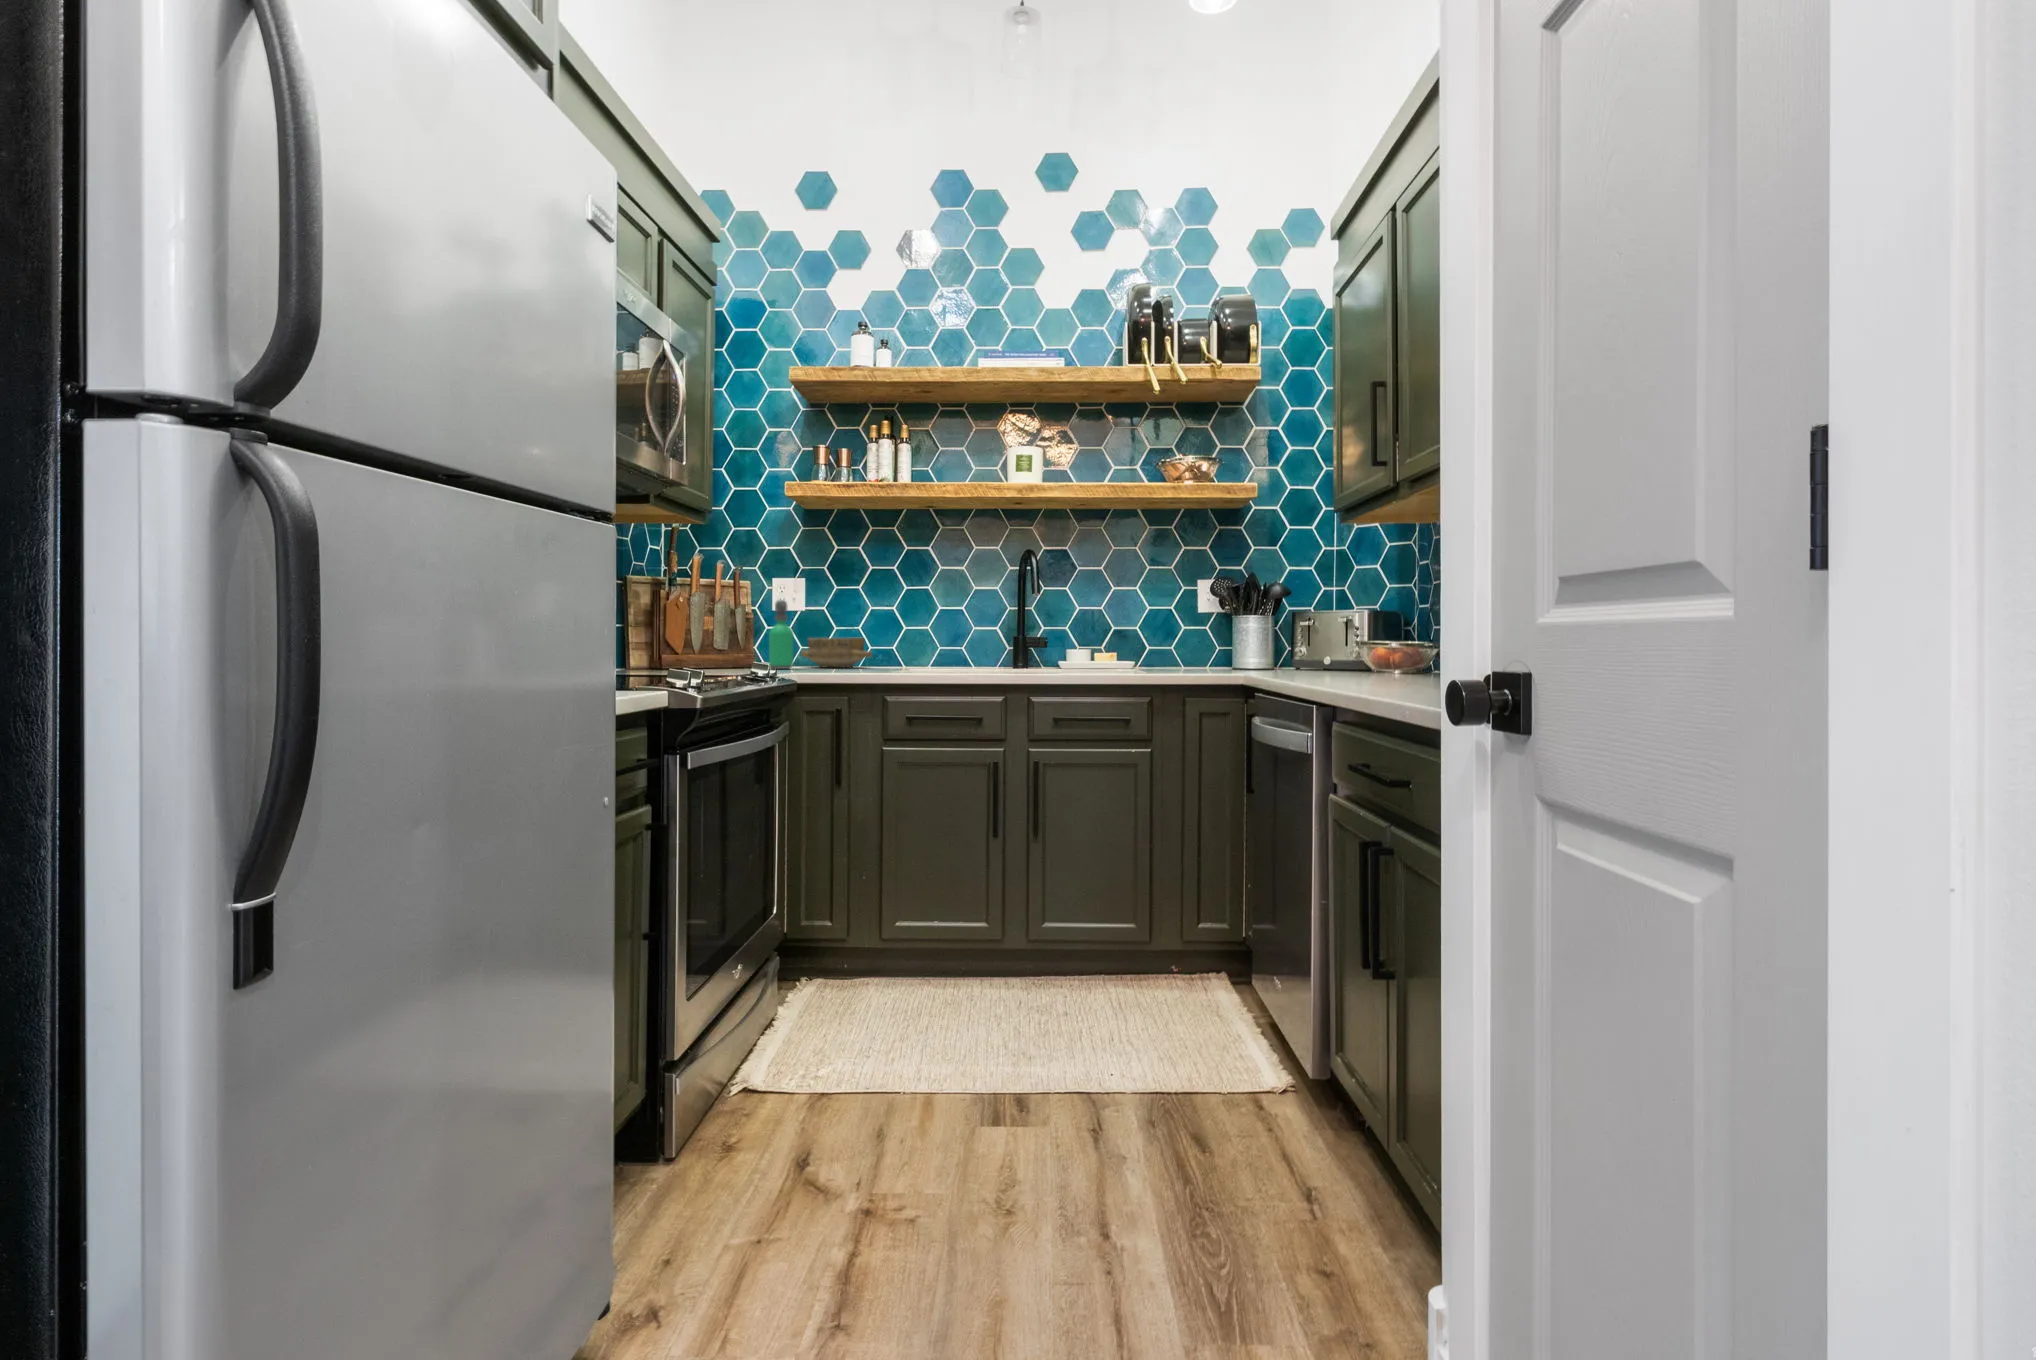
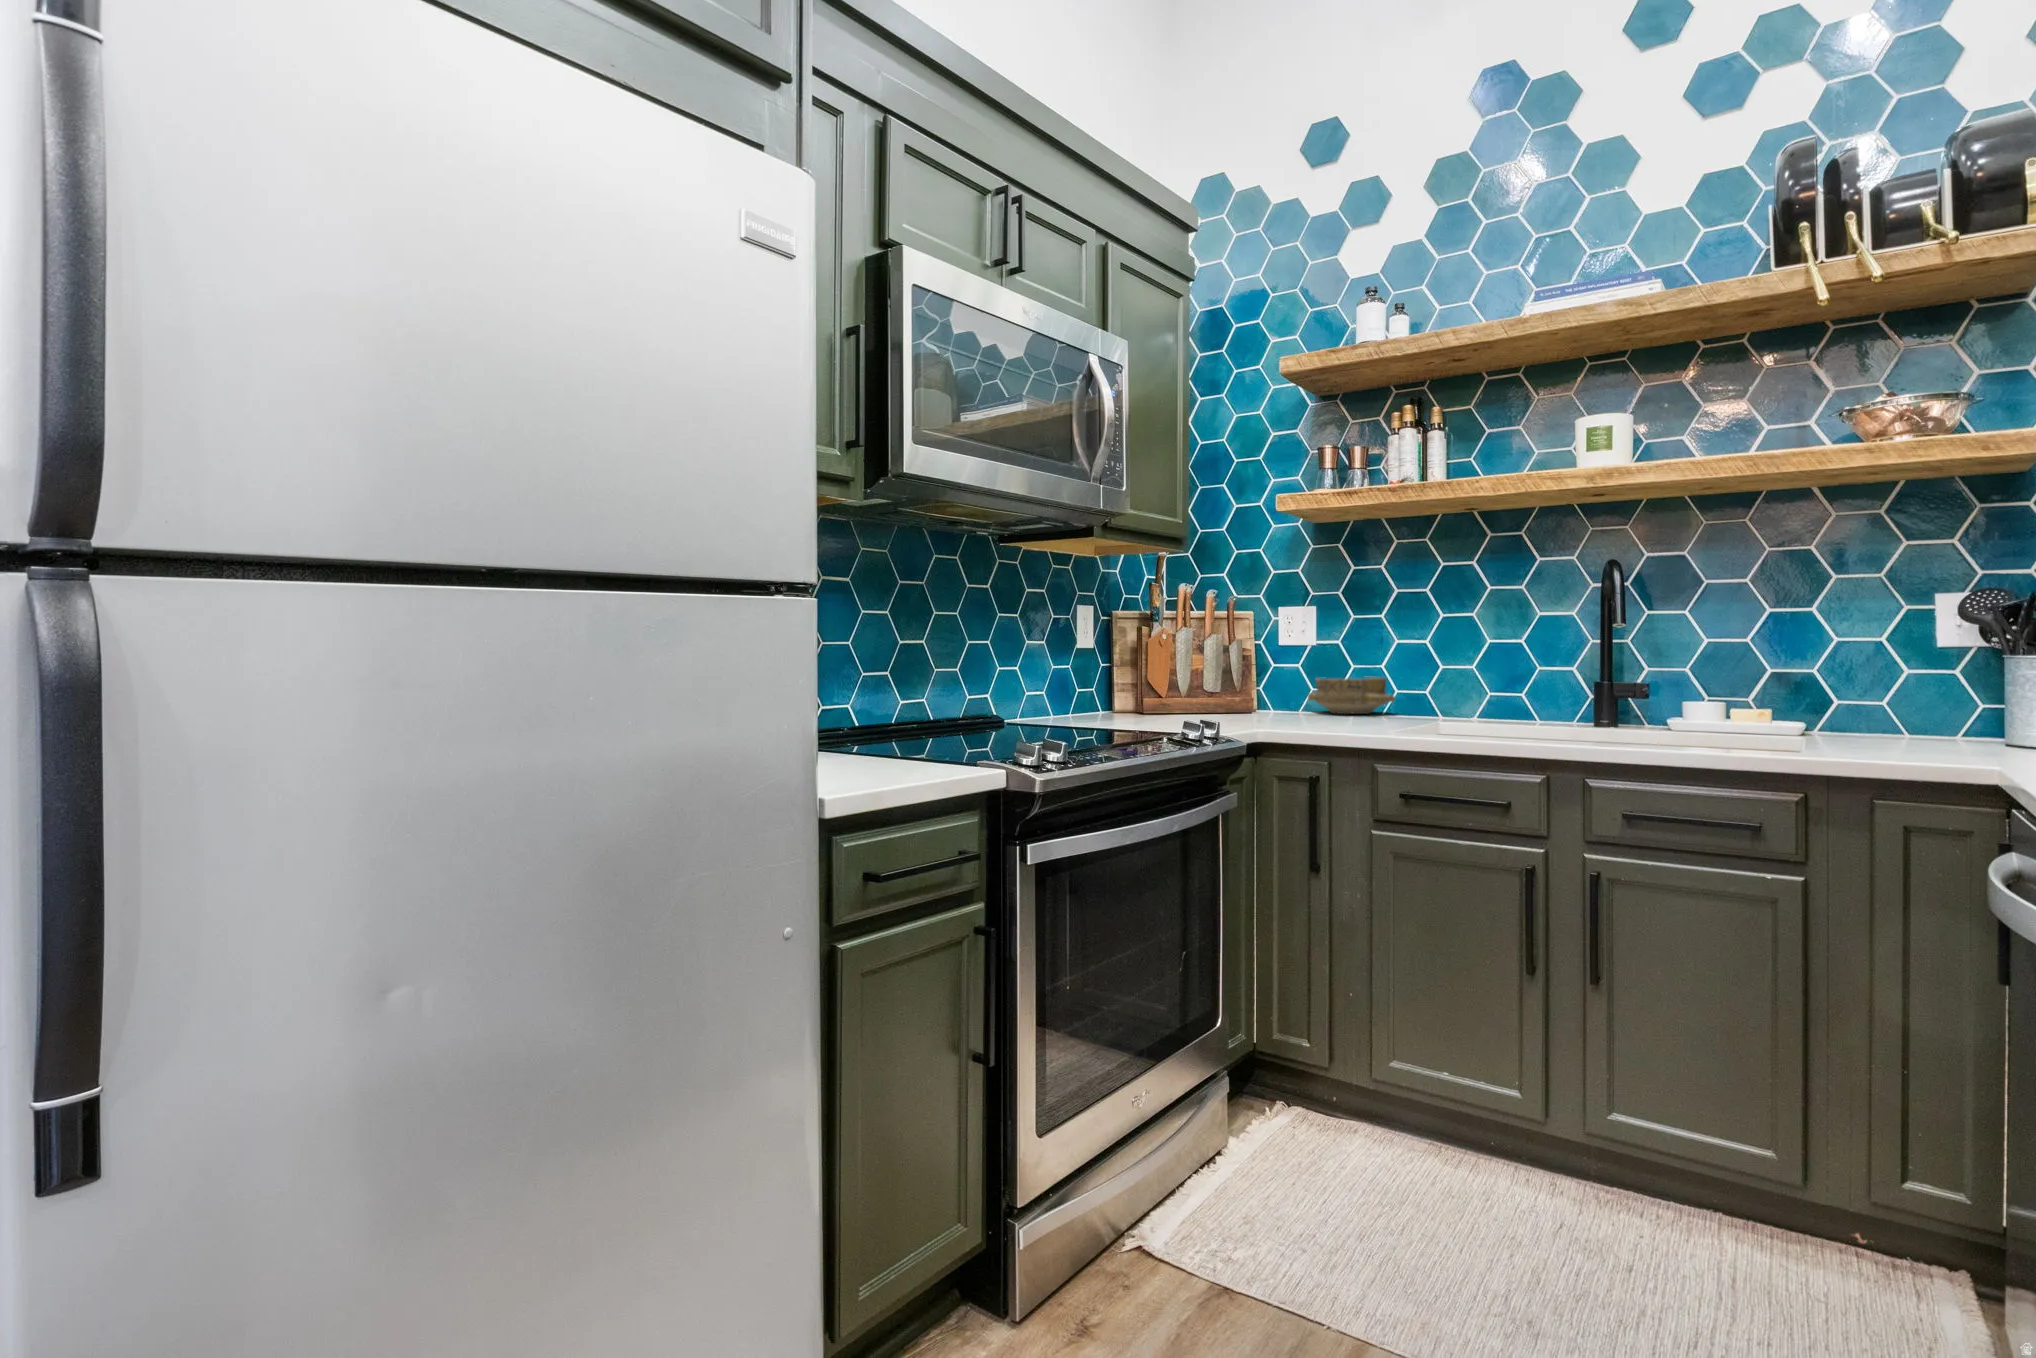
soap dispenser: present [769,600,793,669] -> none [1261,635,1290,716]

